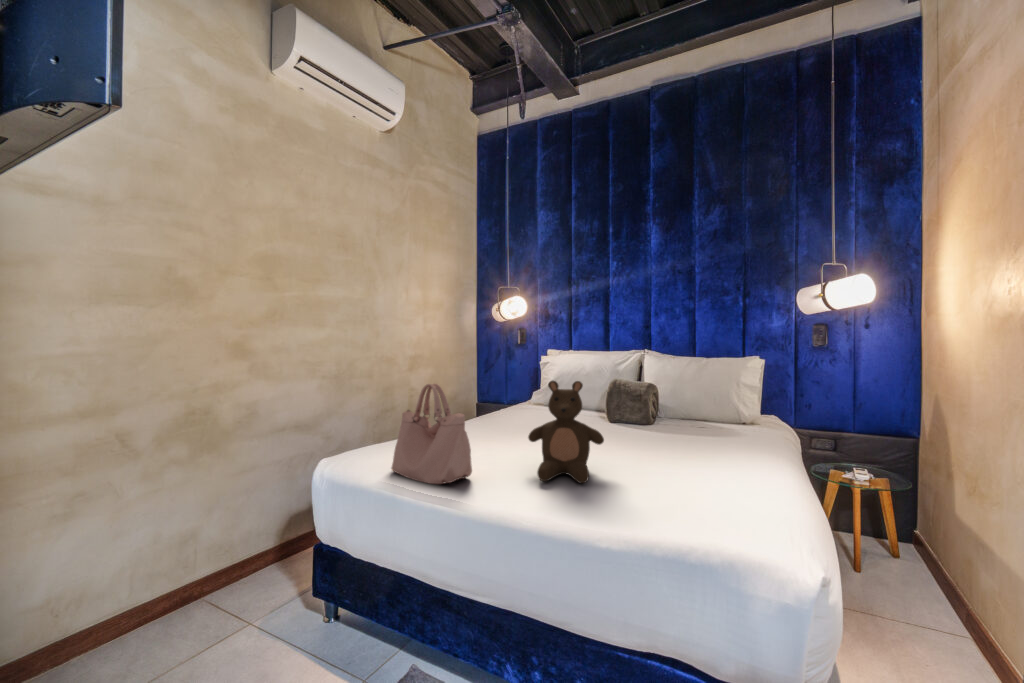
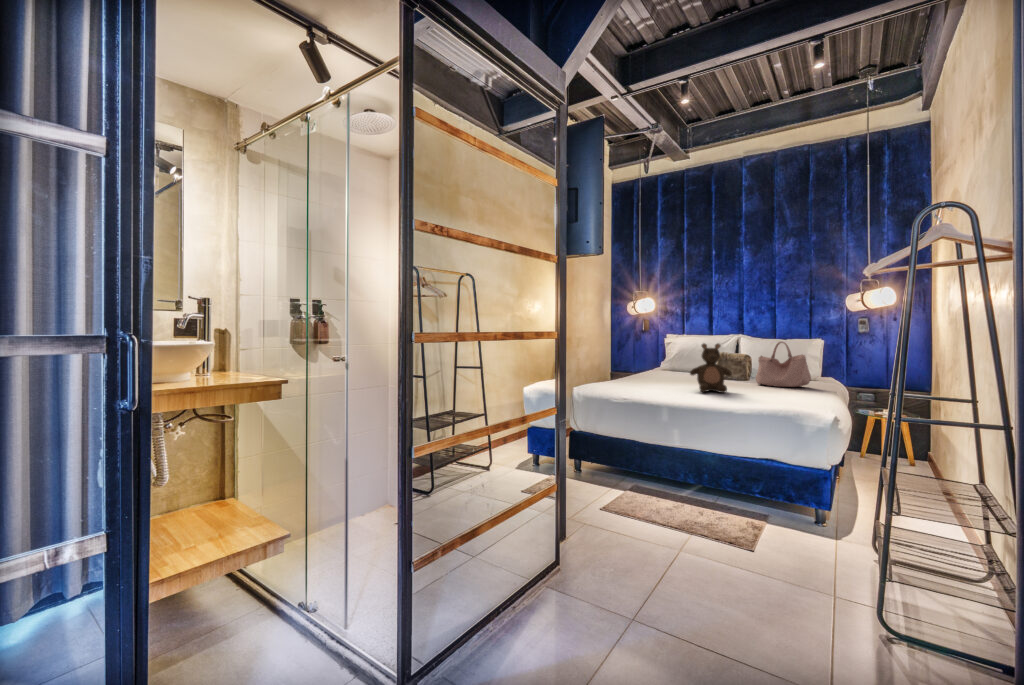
handbag: present [392,384,472,484] -> present [756,342,811,387]

